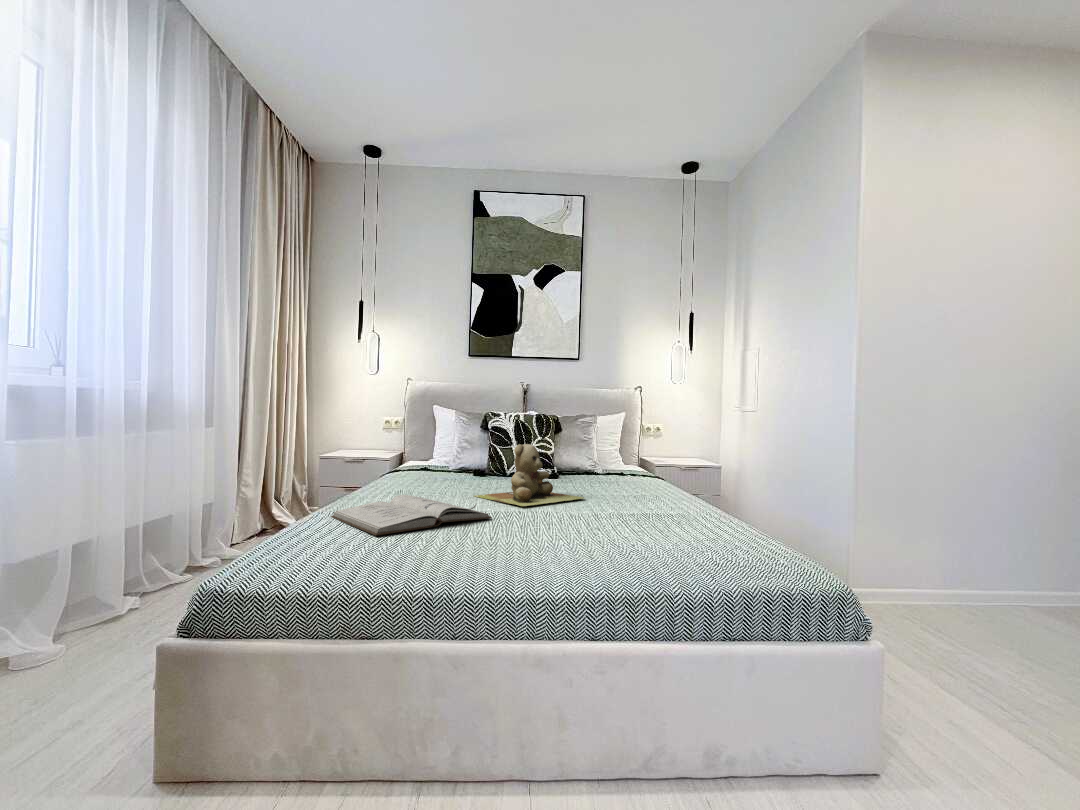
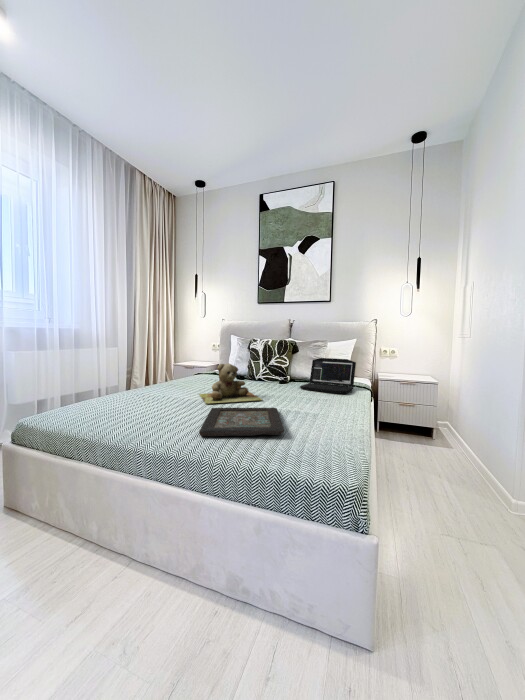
laptop: none [595,439,665,487] -> present [300,358,356,394]
book: present [331,495,492,535] -> none [85,393,170,417]
decorative tray: none [554,505,713,543] -> present [199,408,284,436]

